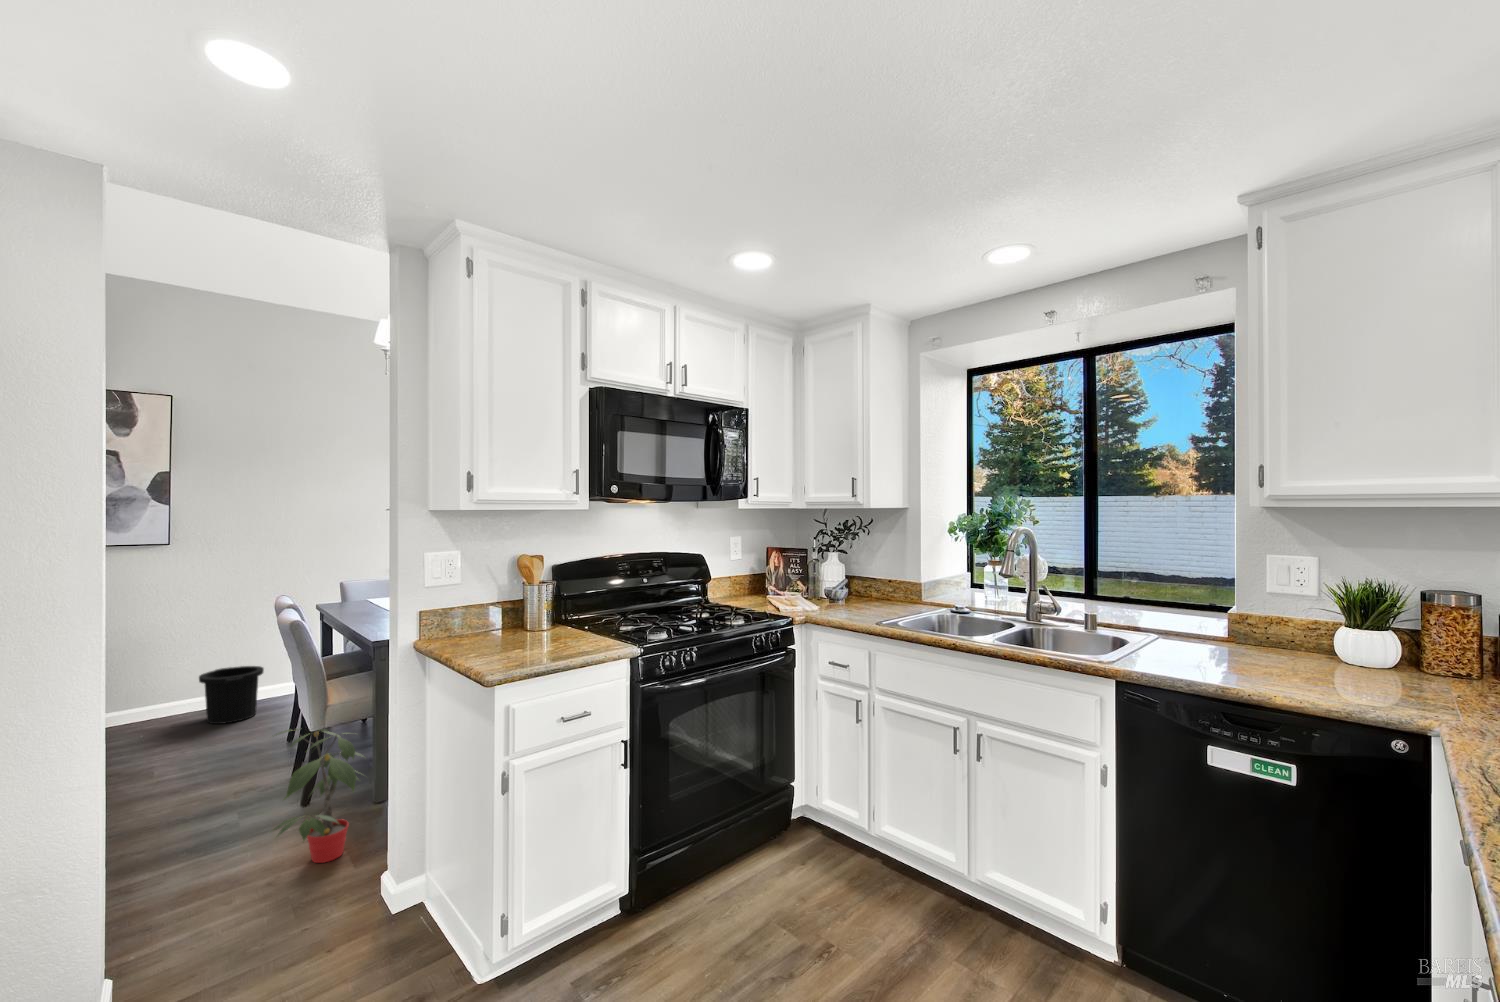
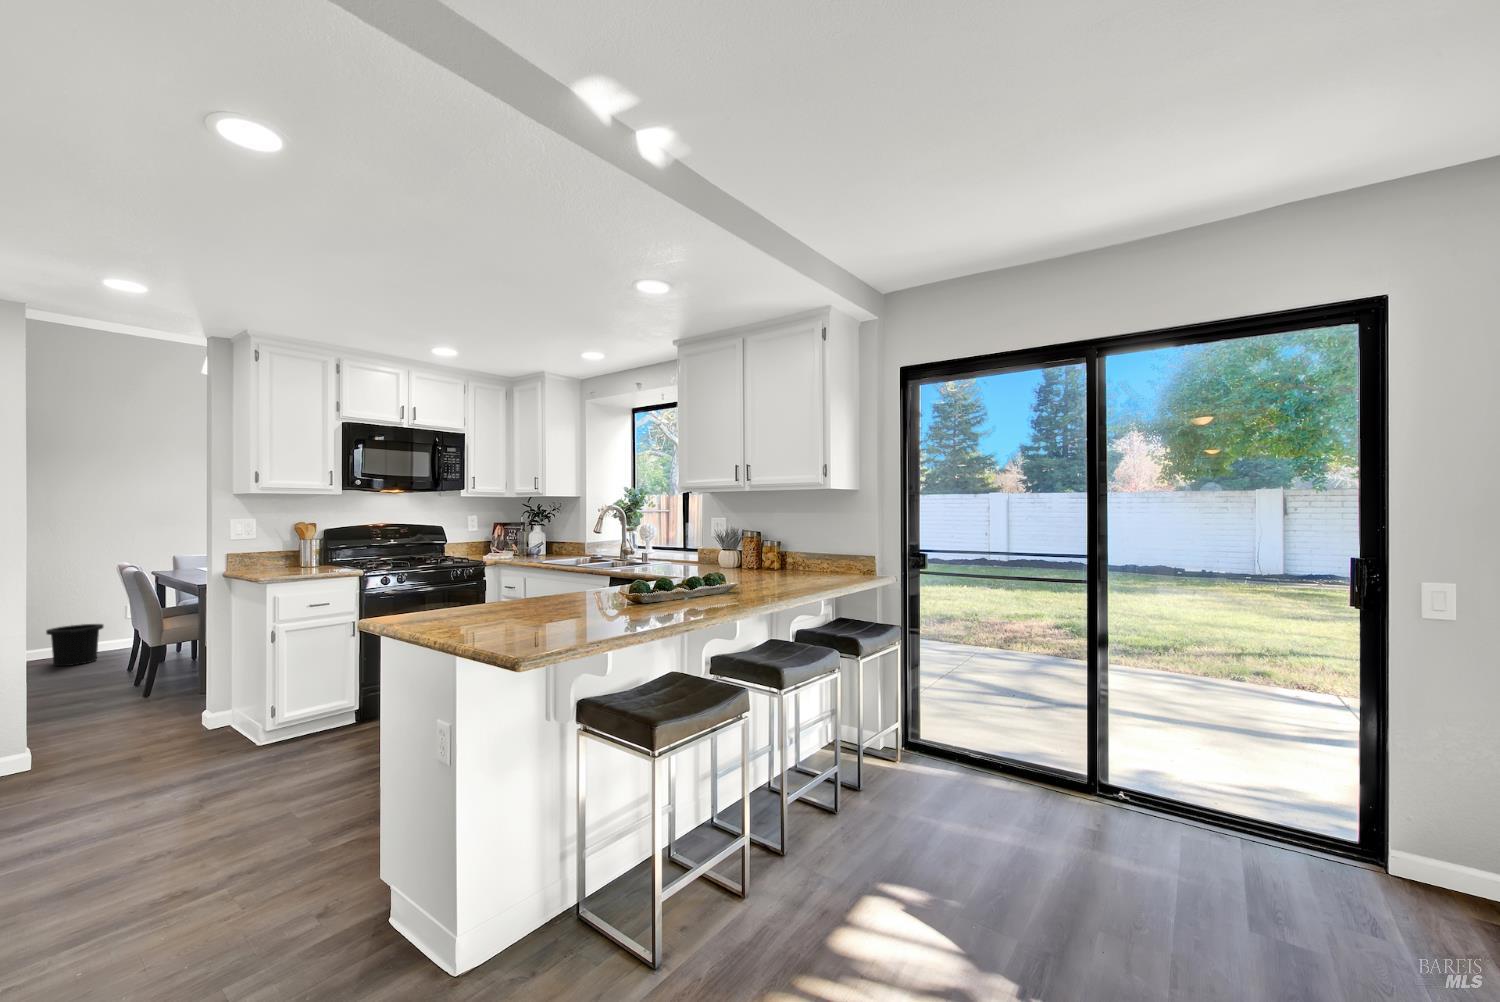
potted plant: present [273,729,363,863] -> none [120,637,195,718]

